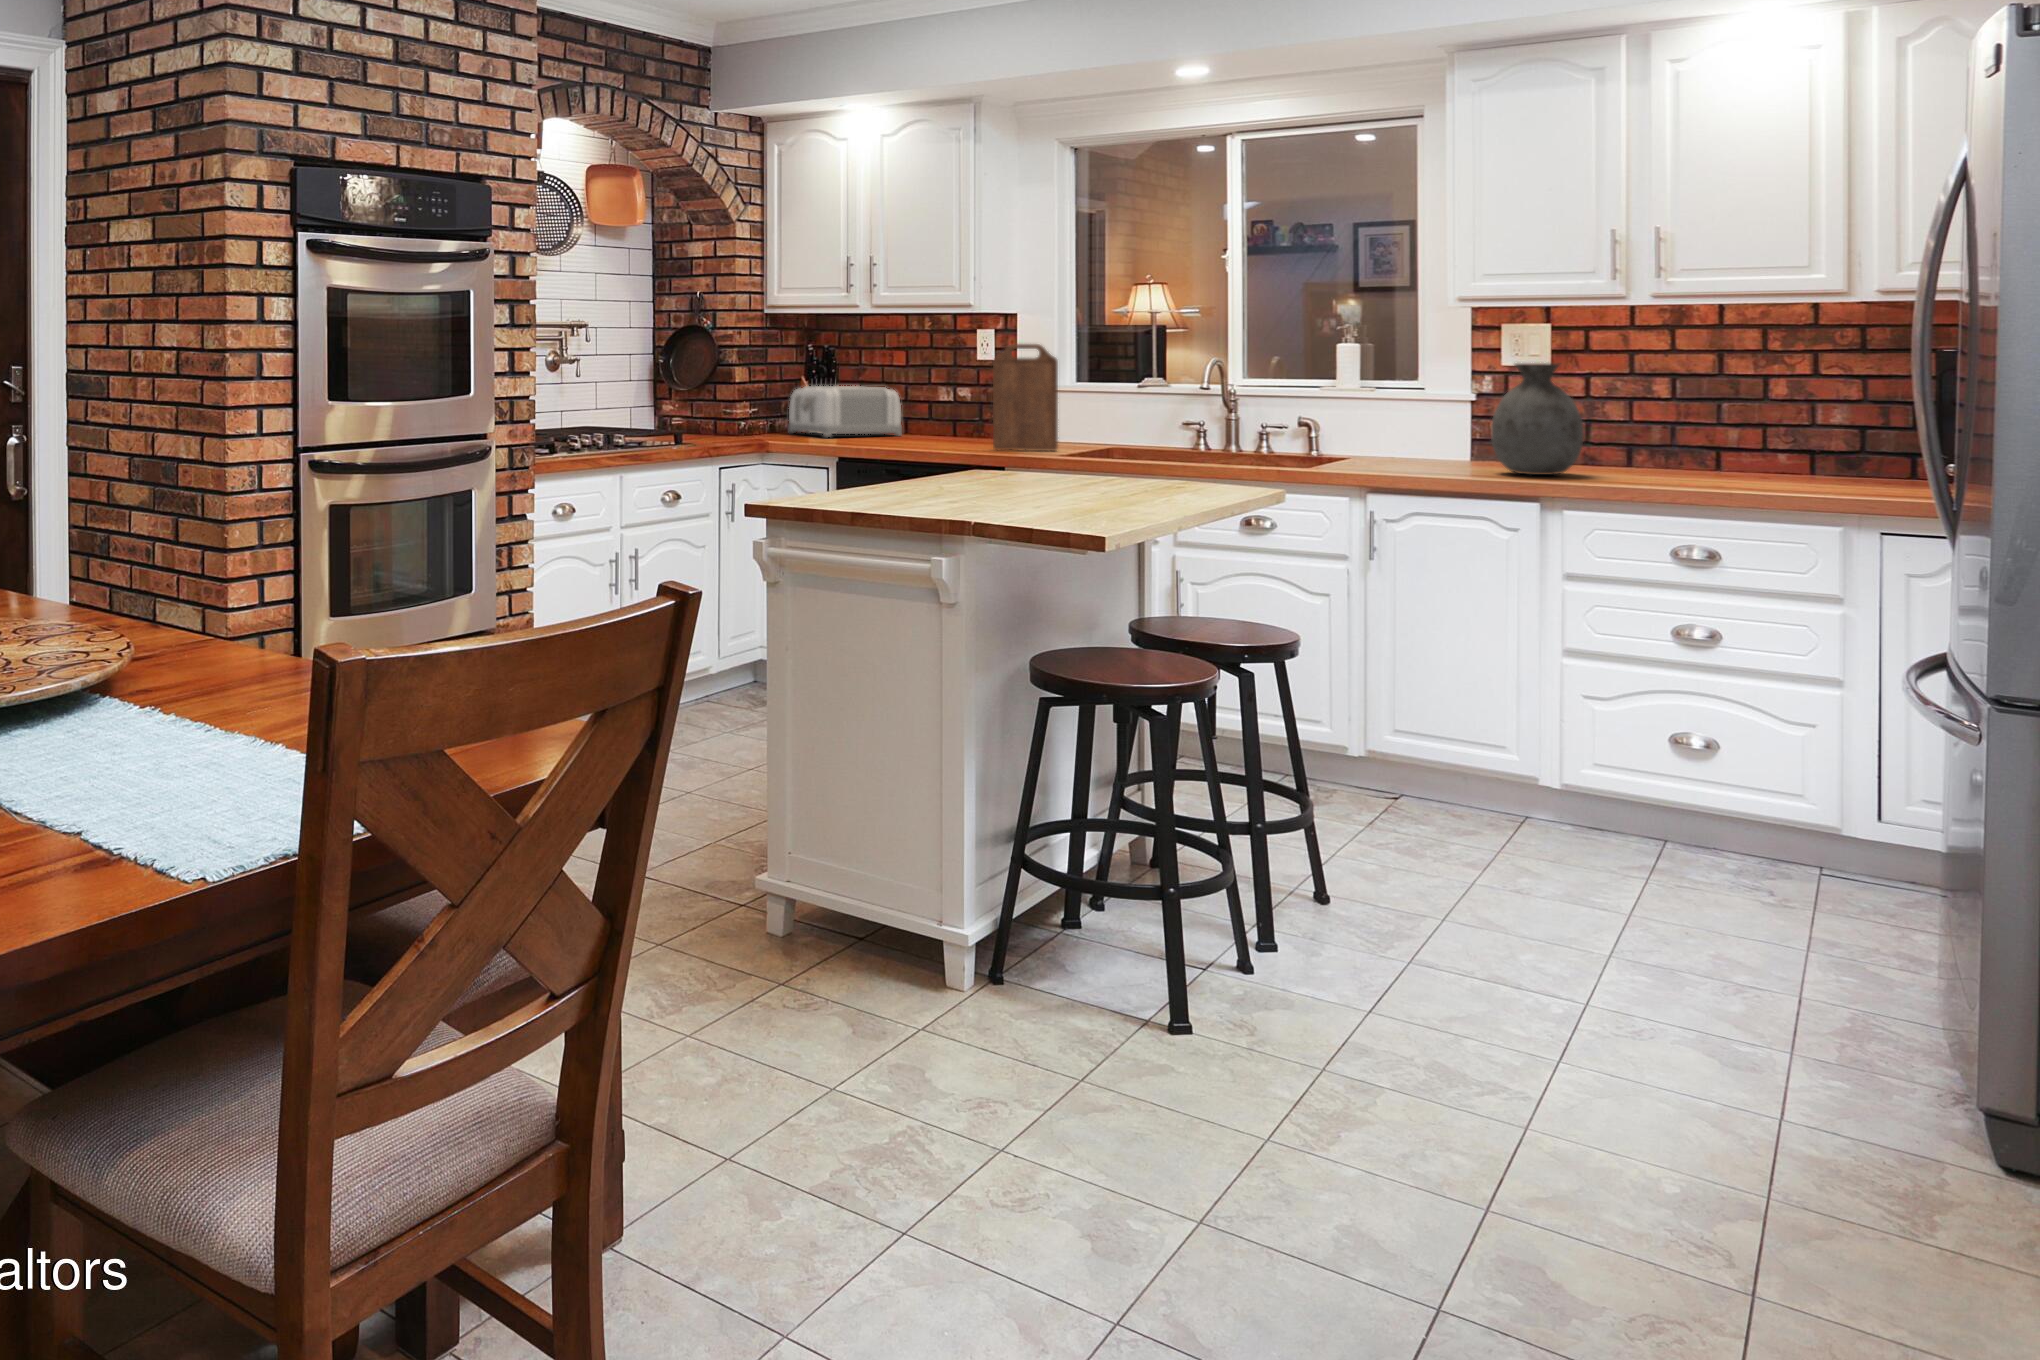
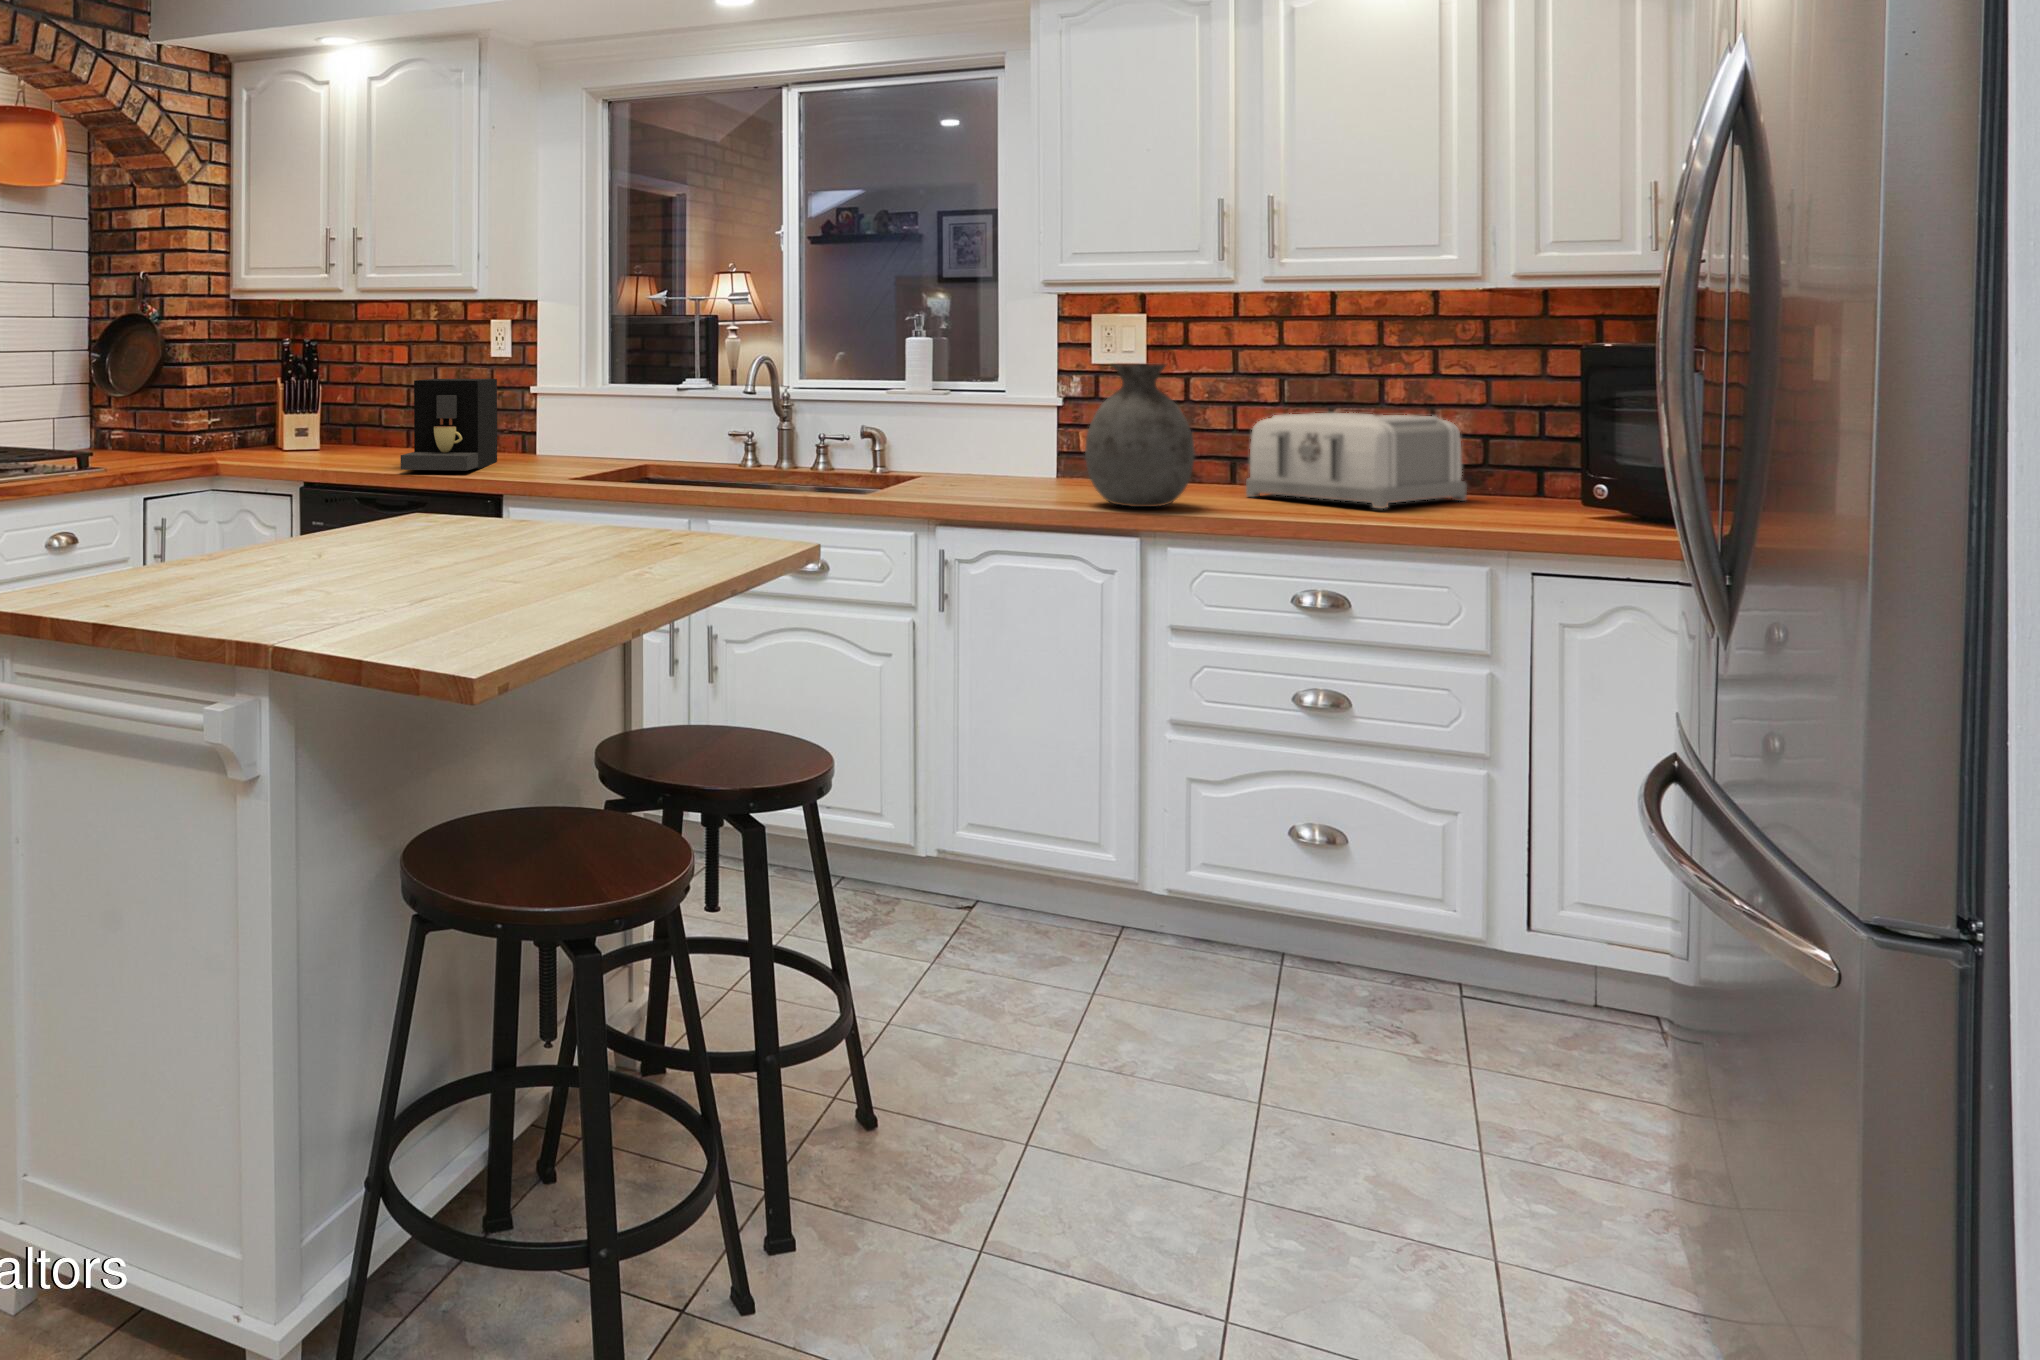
cutting board: present [993,344,1058,451] -> none [492,340,573,477]
coffee maker: none [917,375,988,445] -> present [401,379,497,471]
toaster: present [789,386,902,437] -> present [1246,413,1467,508]

